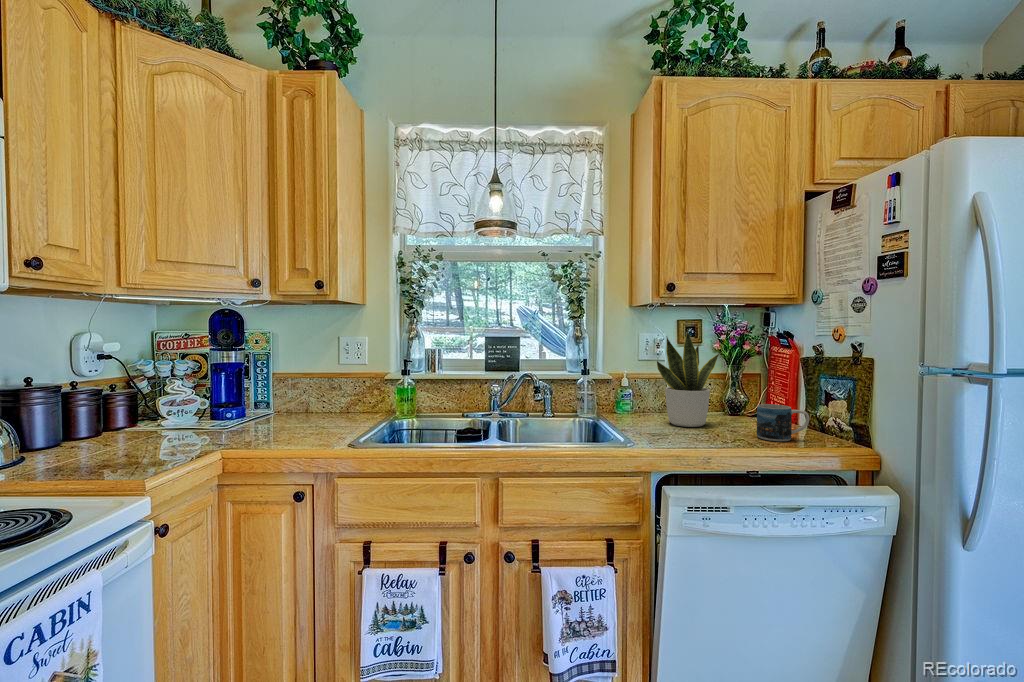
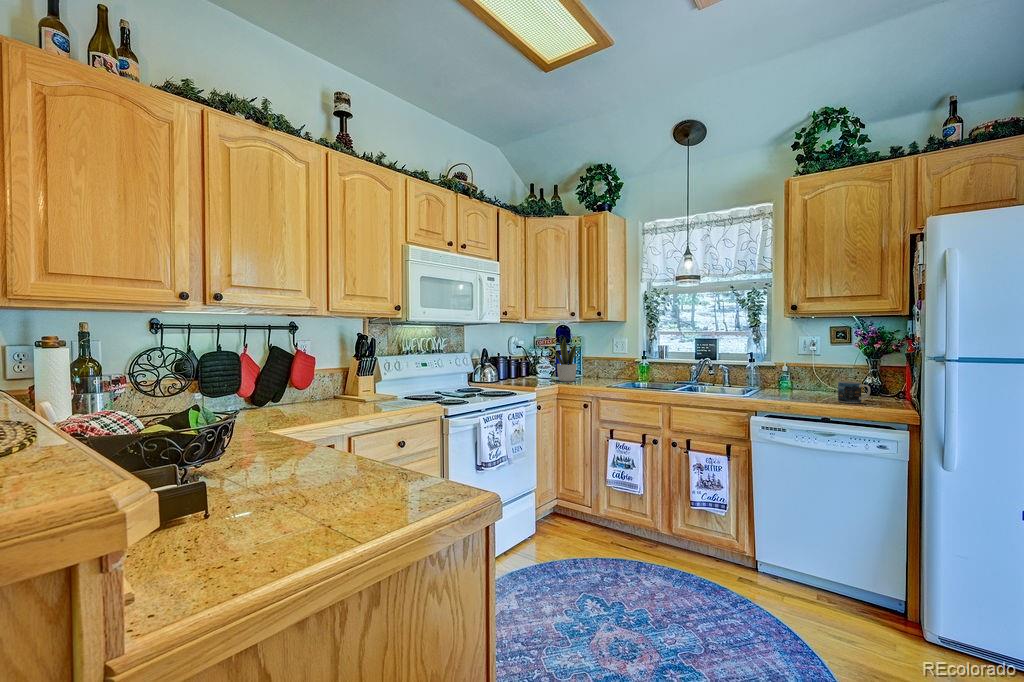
potted plant: present [657,330,720,427] -> present [553,338,580,382]

